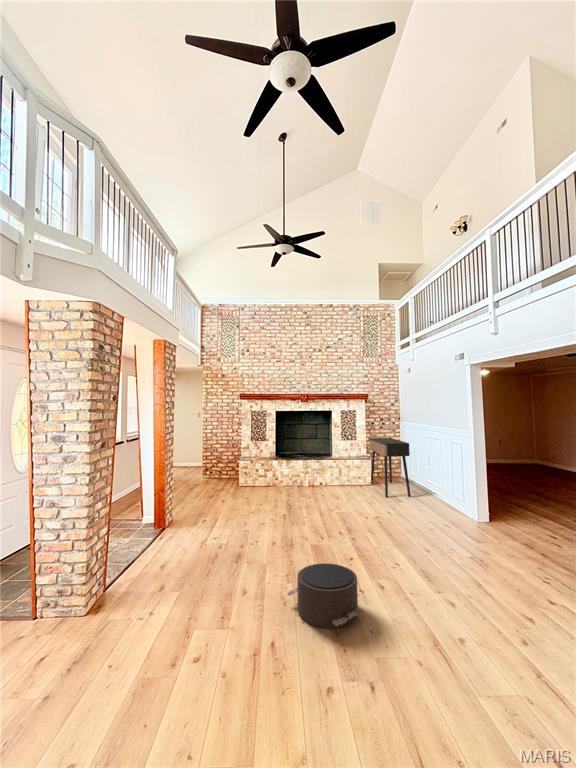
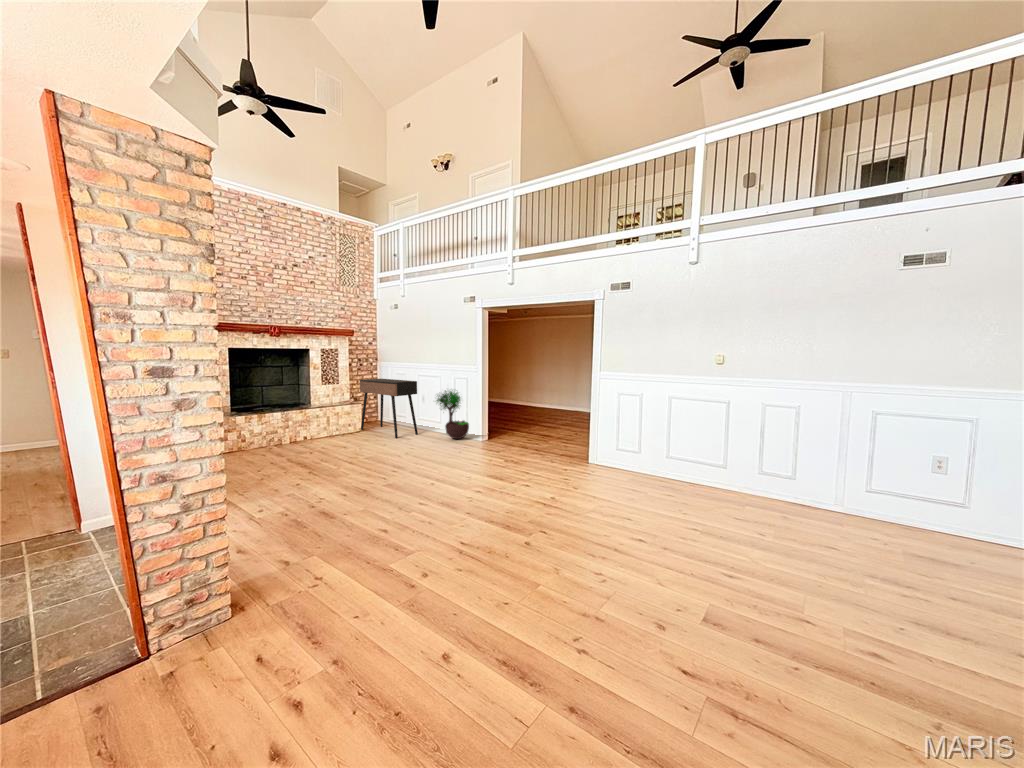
potted tree: none [415,450,456,511] -> present [436,390,469,439]
pouf: present [287,563,362,629] -> none [440,481,509,529]

